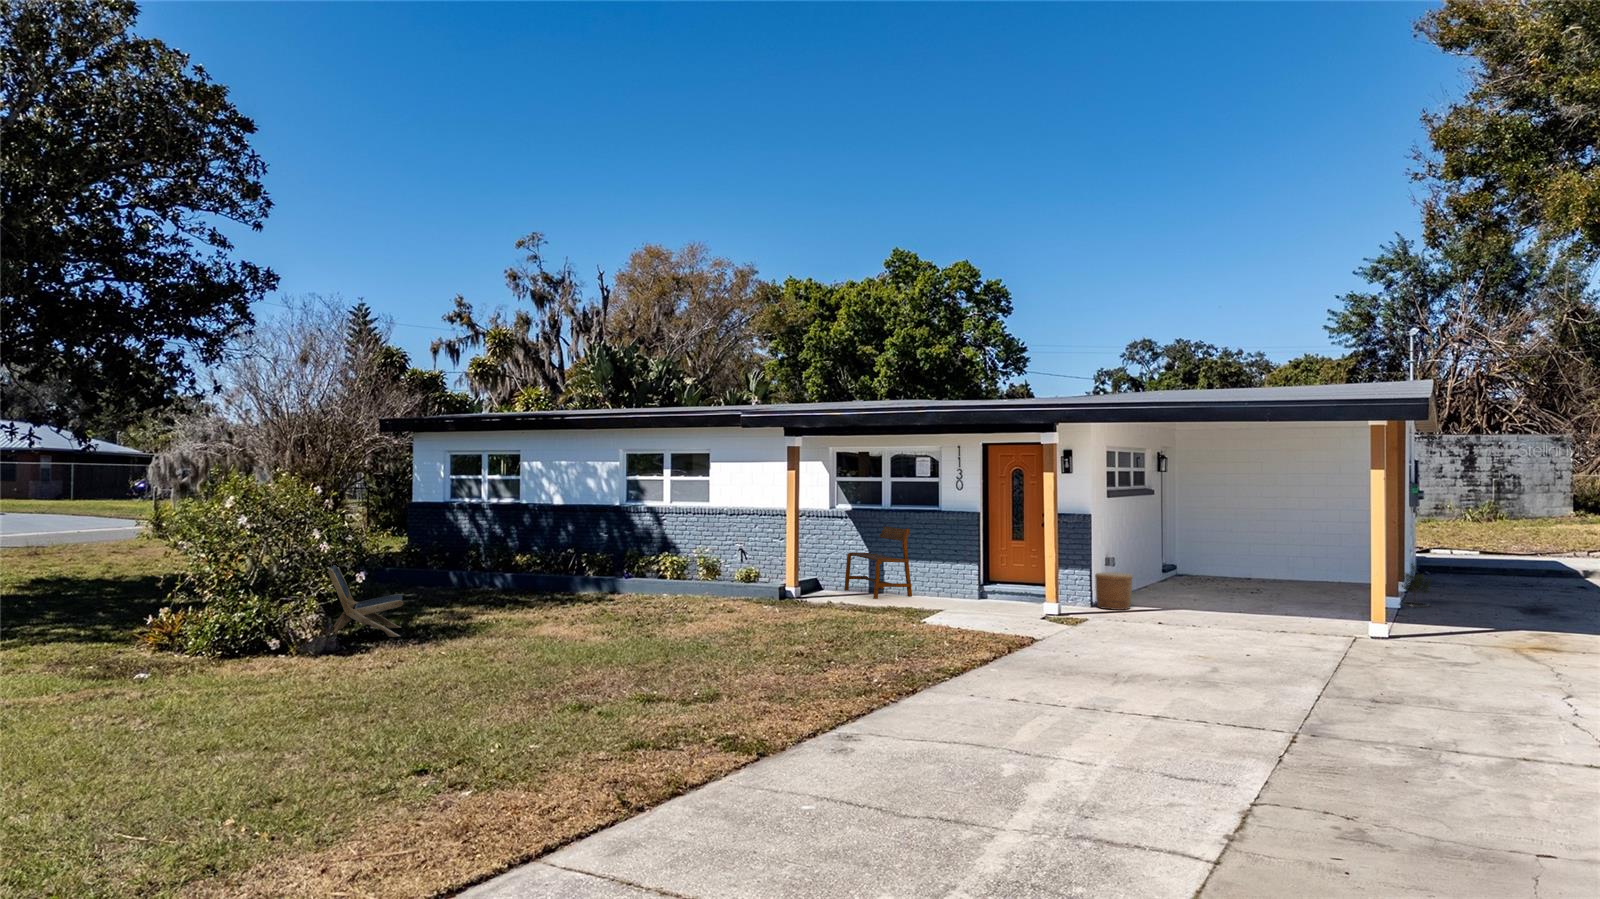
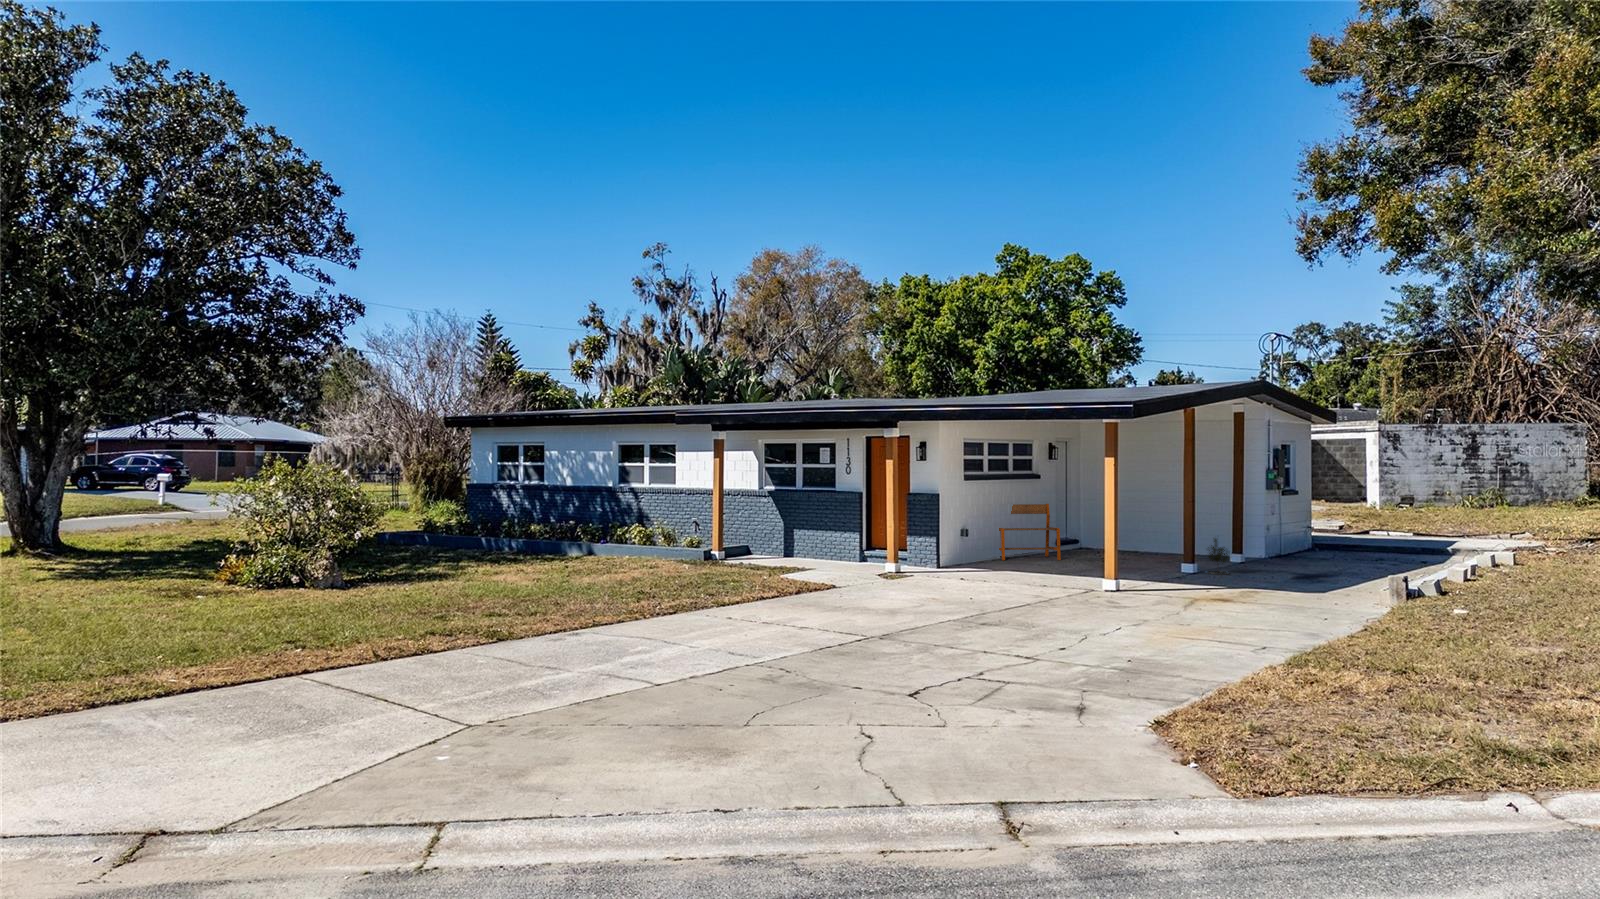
bench: present [844,526,912,599] -> present [999,504,1061,560]
lounge chair: present [328,565,403,637] -> none [341,524,400,577]
woven basket: present [1095,572,1133,610] -> none [936,541,966,572]

